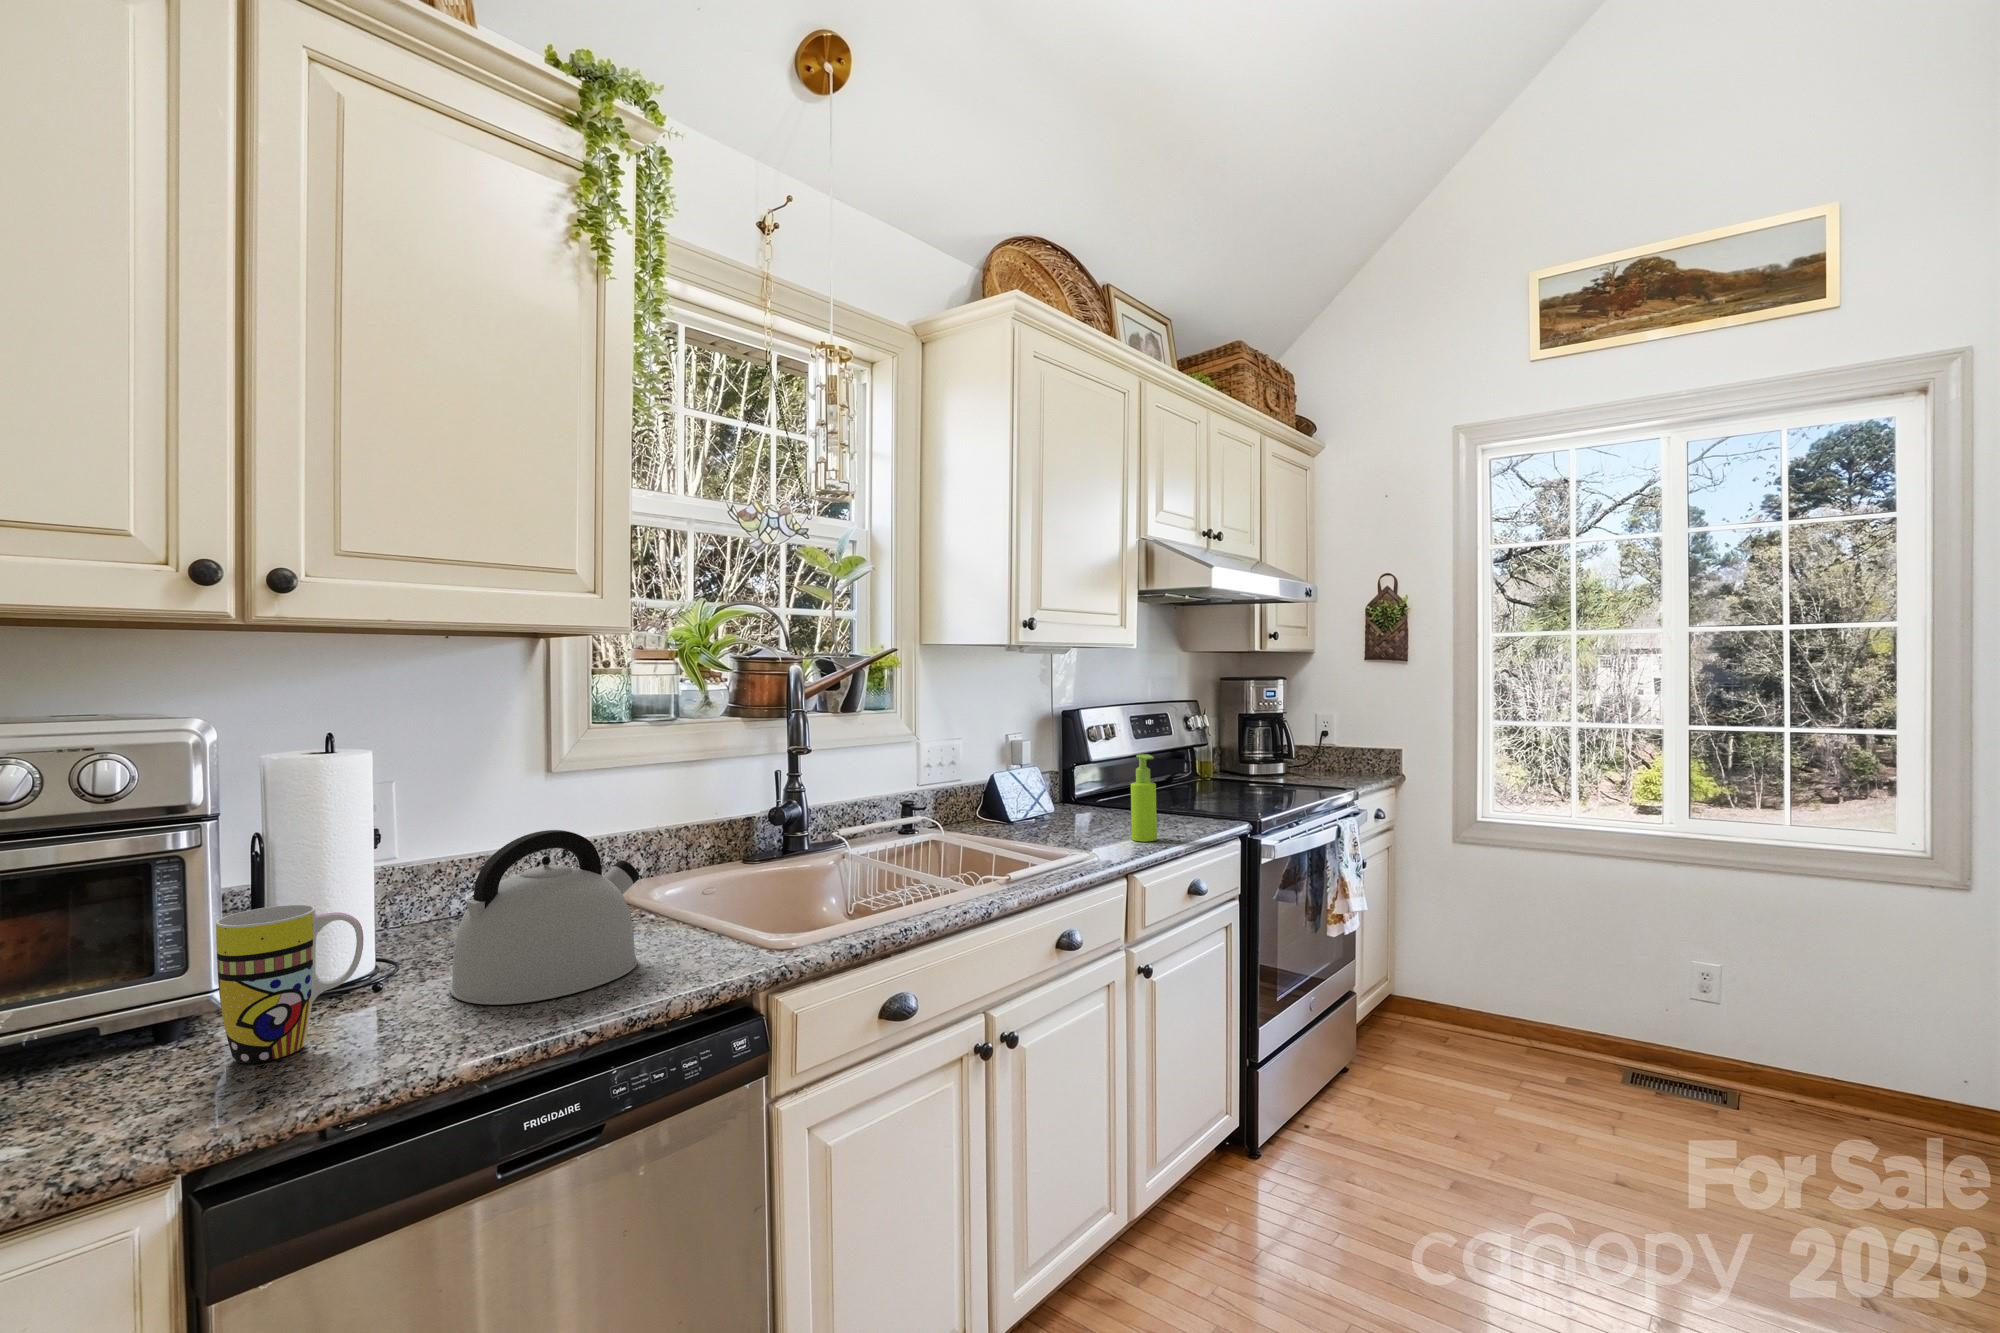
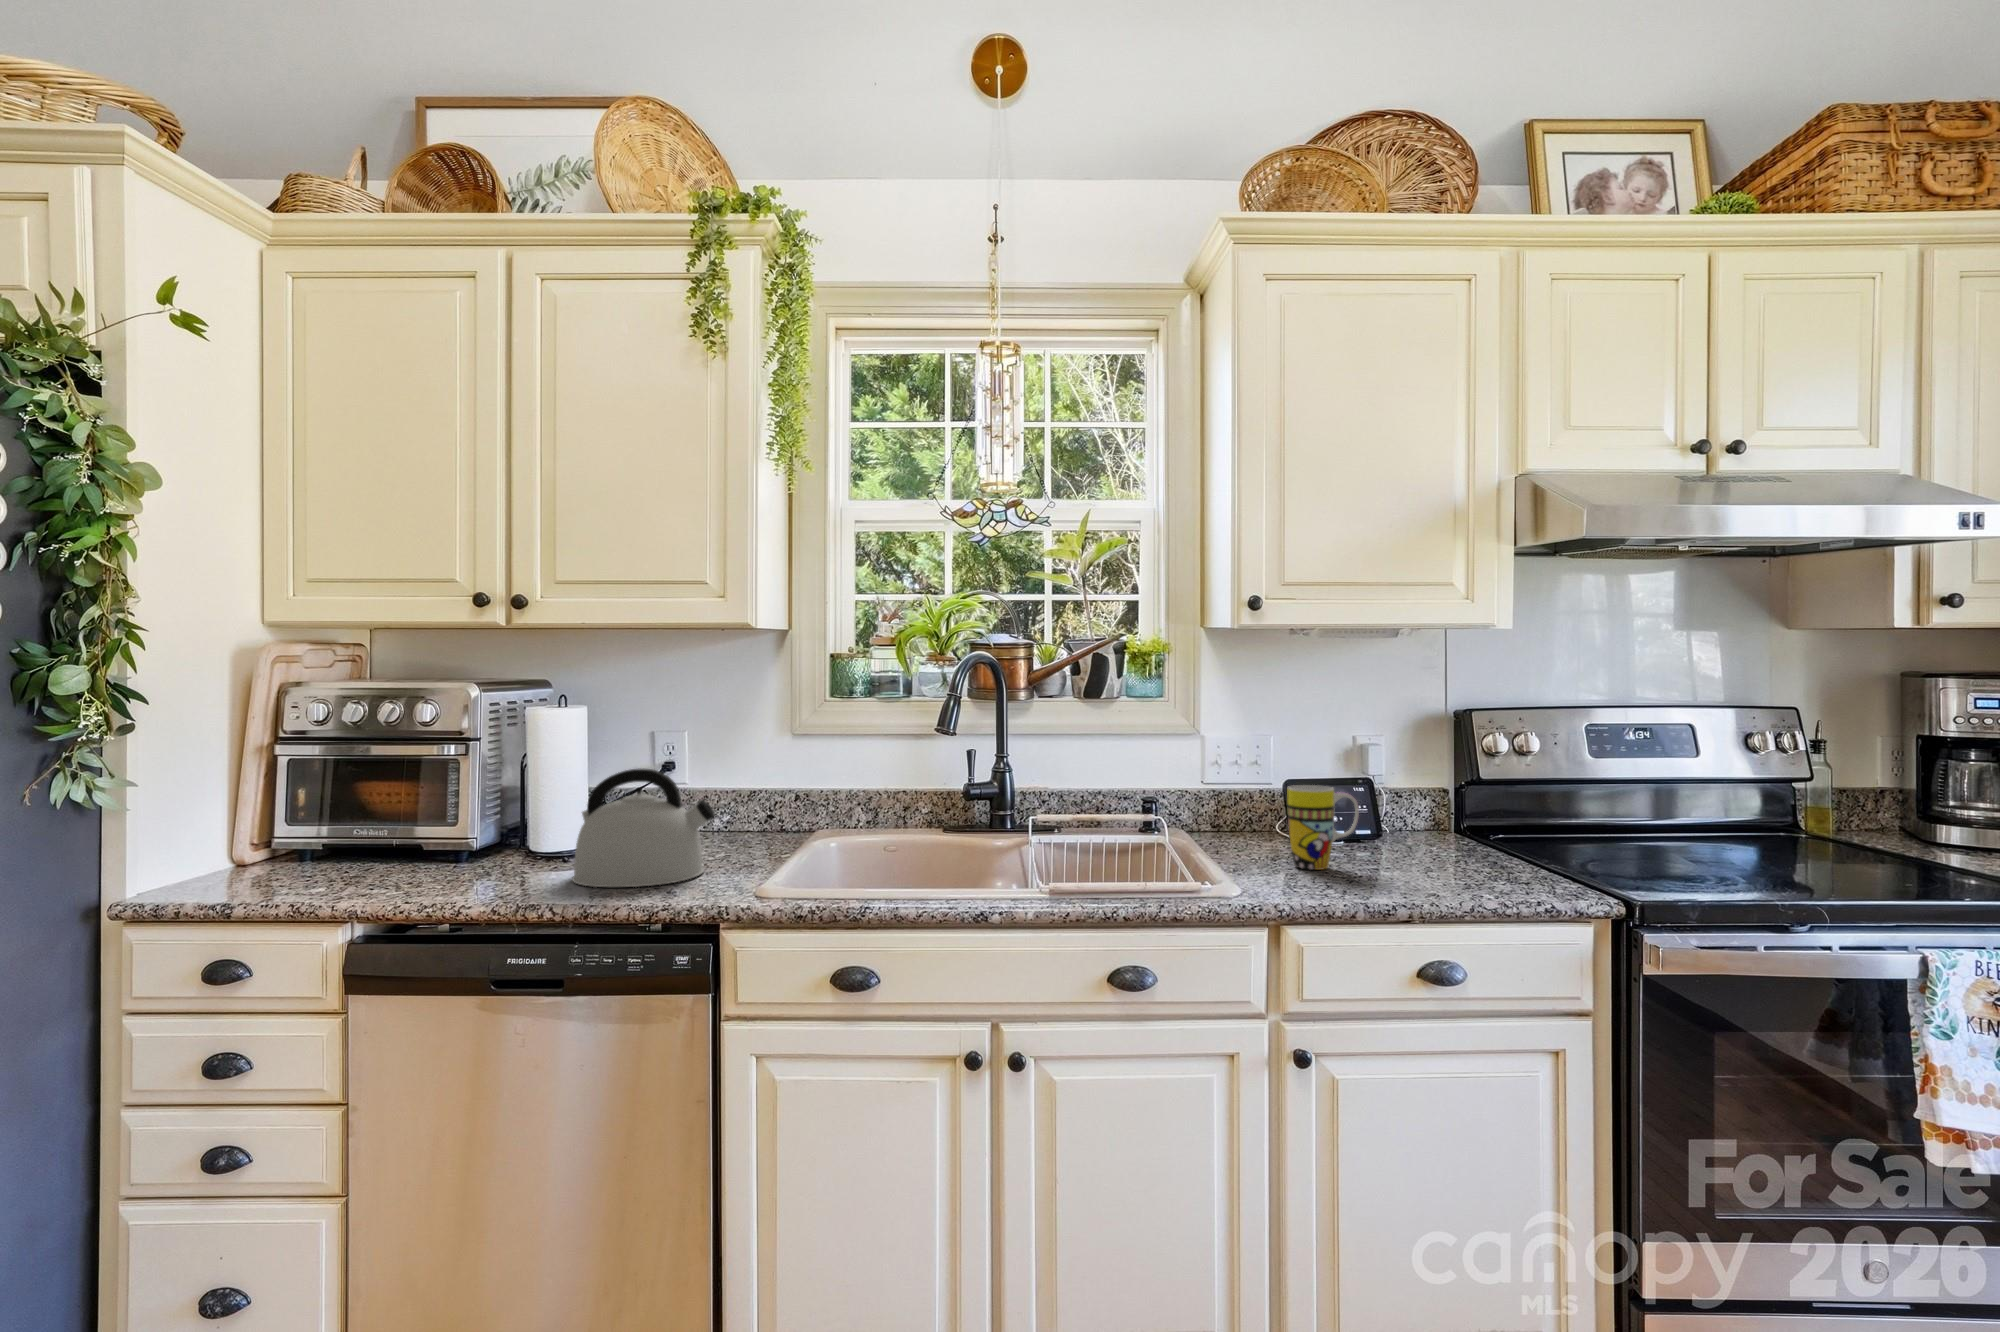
soap dispenser: present [1131,754,1157,842] -> none [1360,771,1397,889]
mug: present [216,905,363,1063] -> present [1287,785,1359,870]

